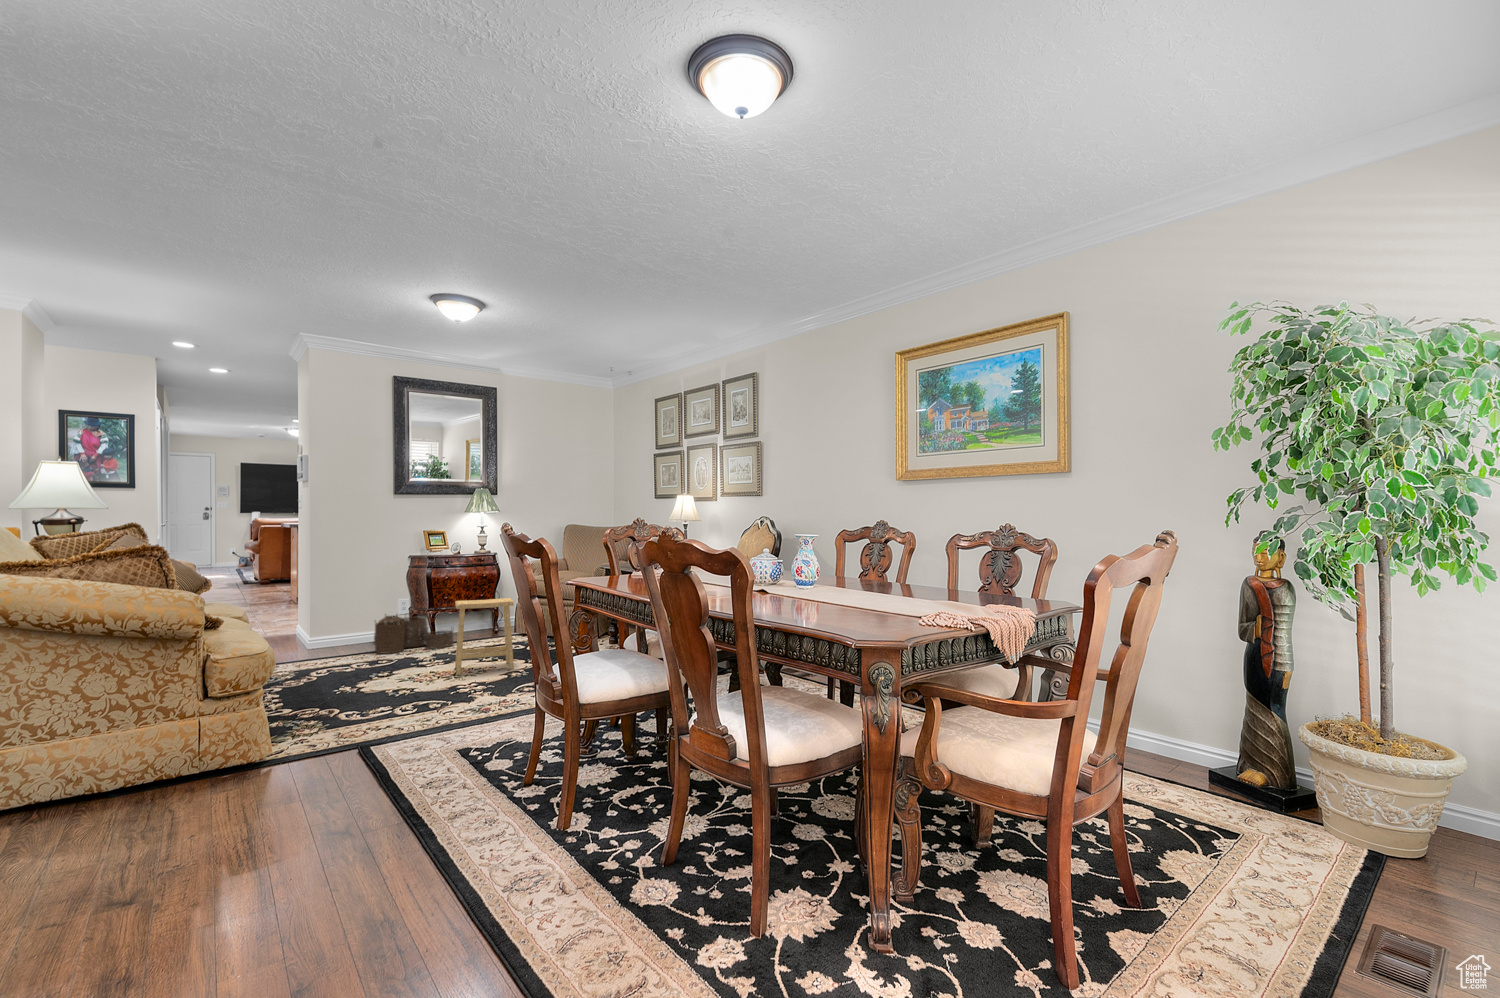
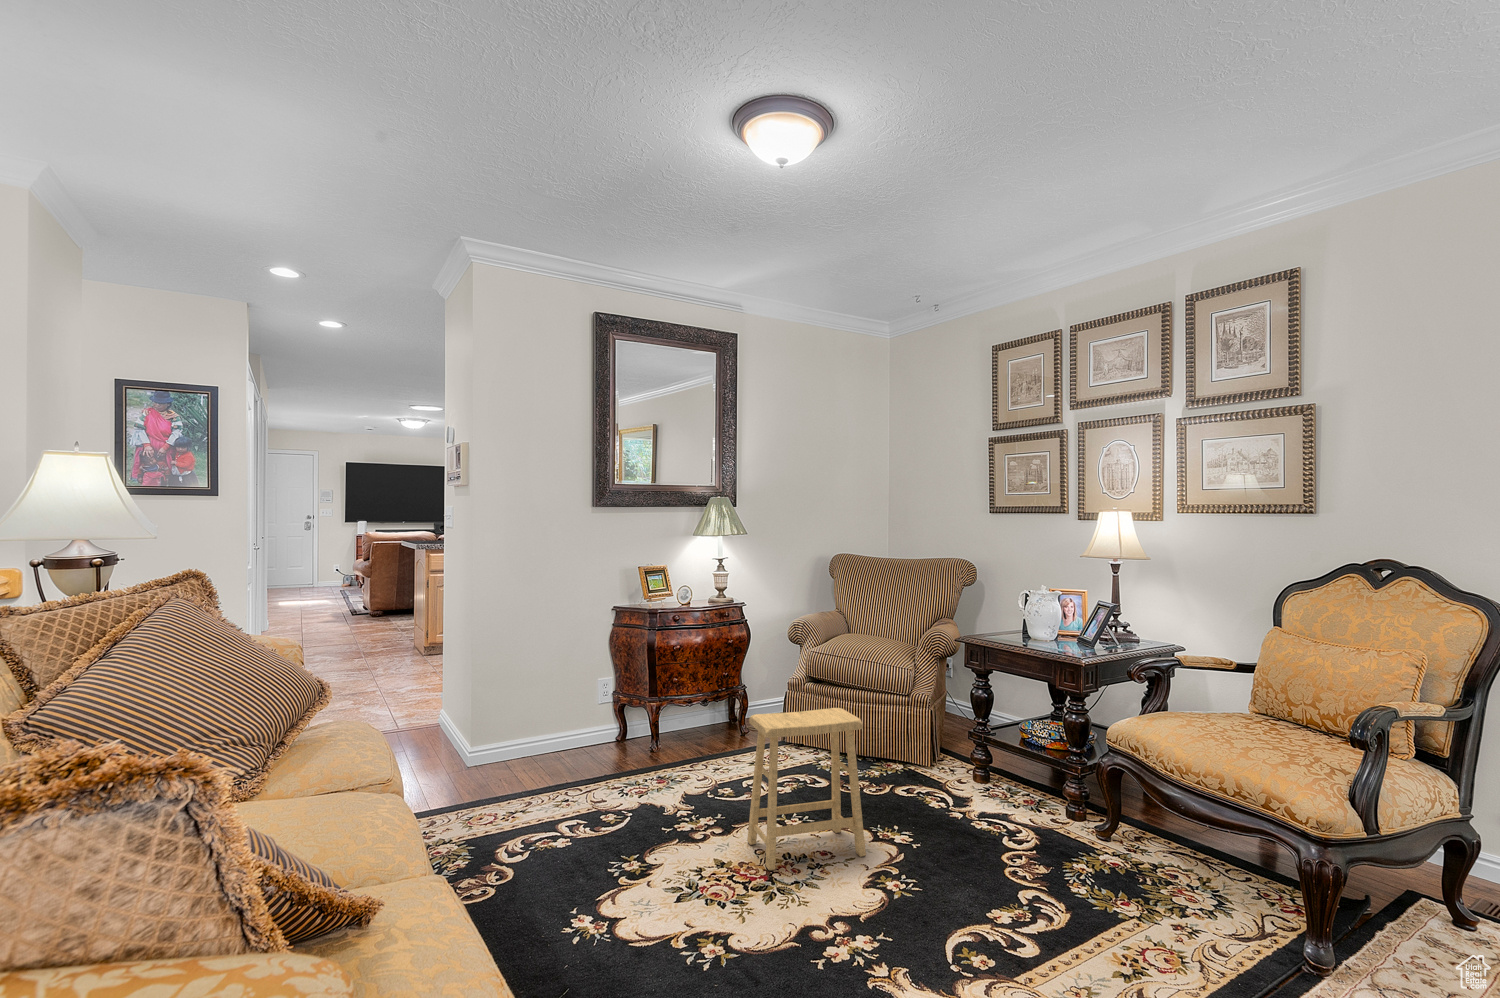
woven basket: present [374,614,453,654] -> none [566,703,698,786]

